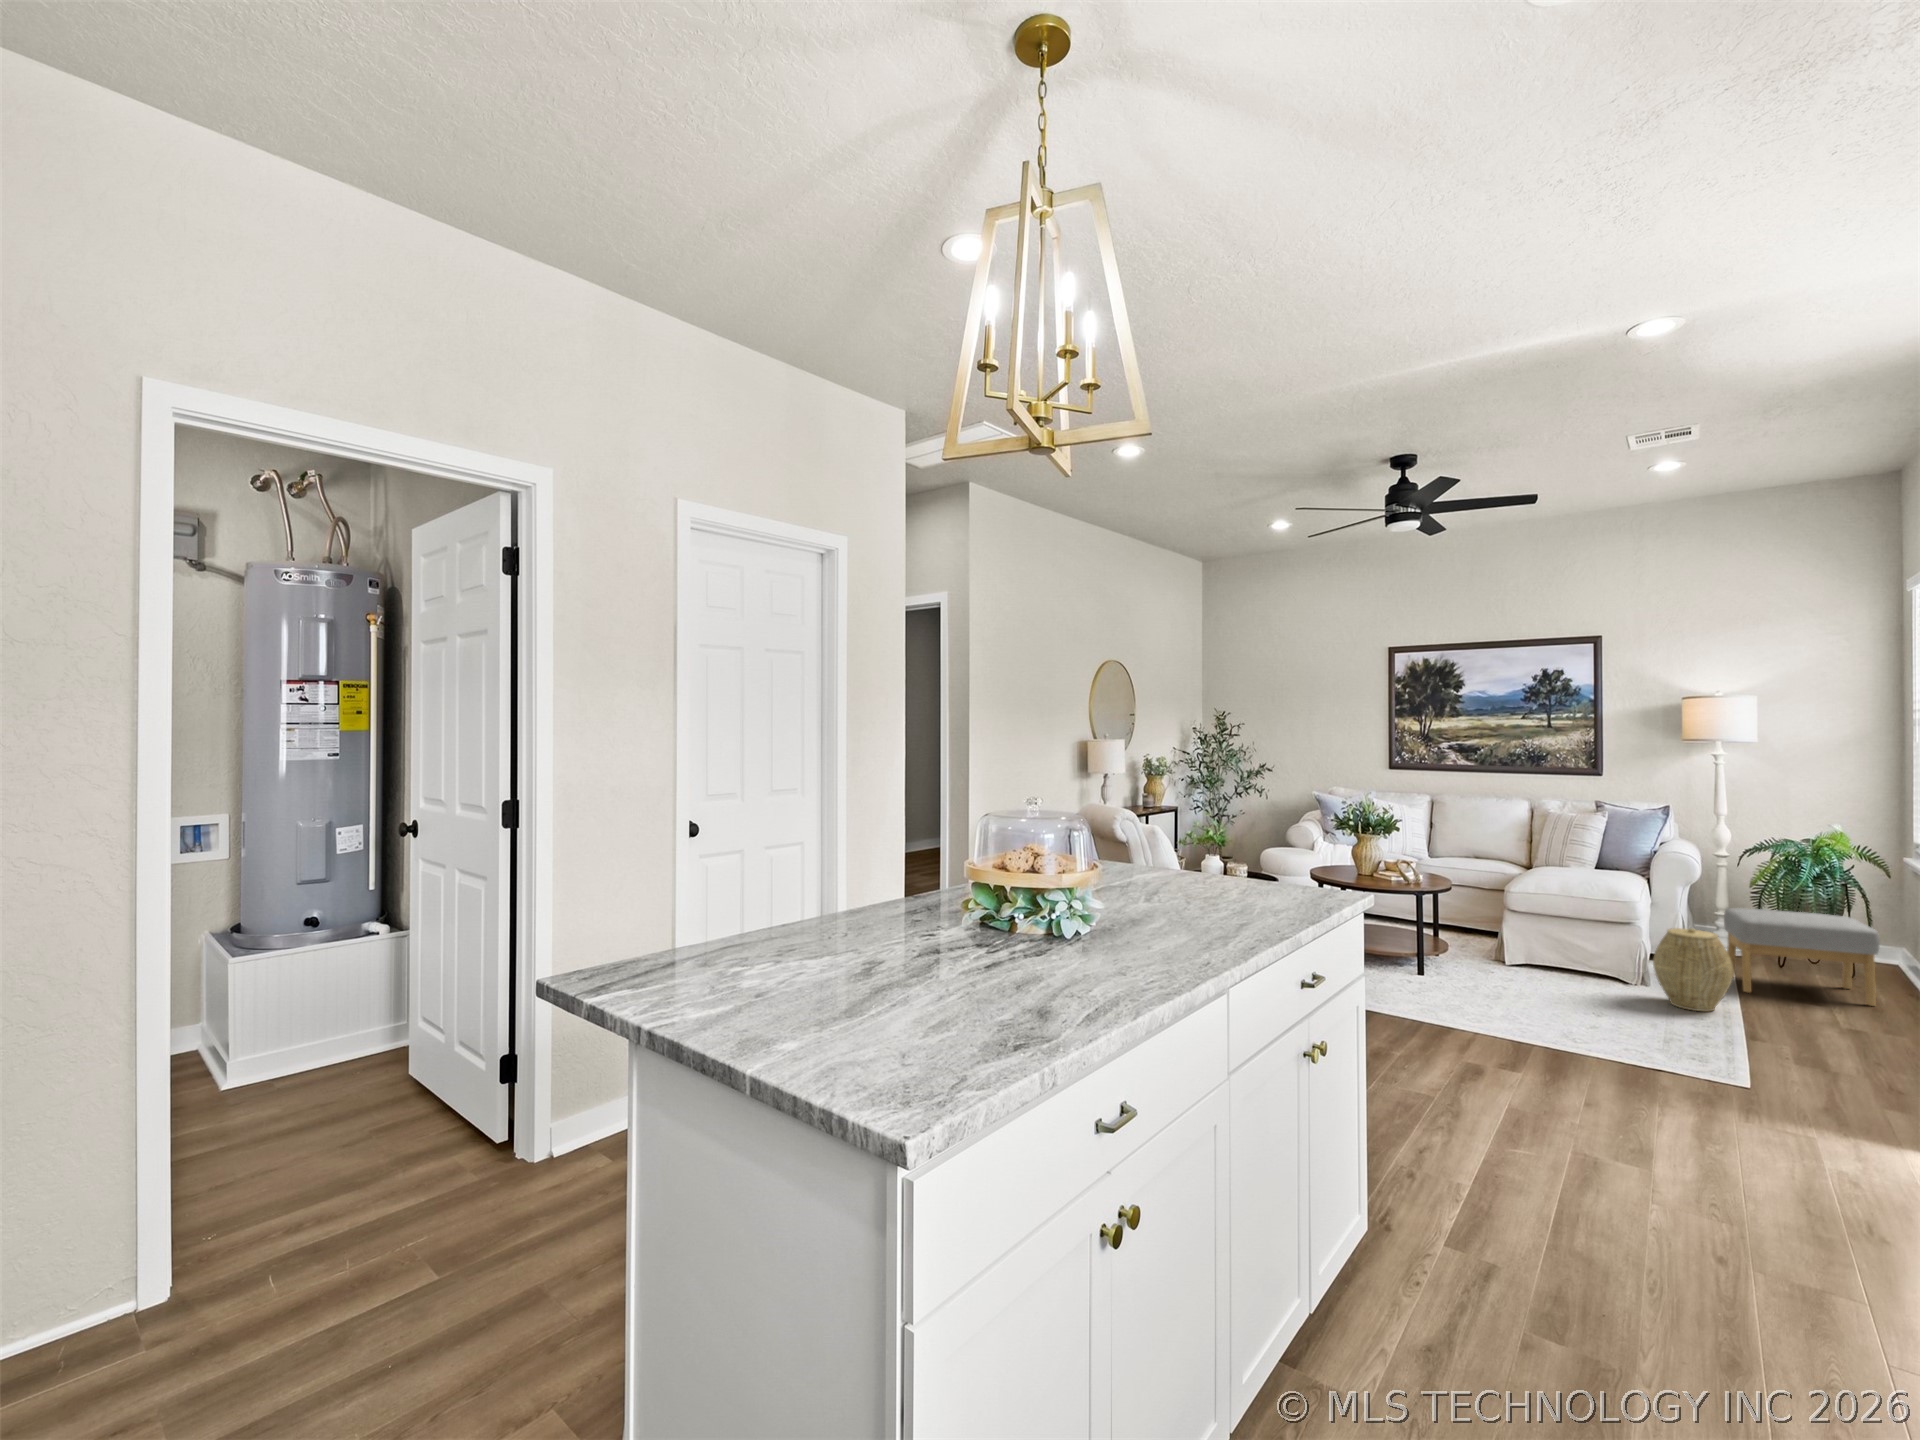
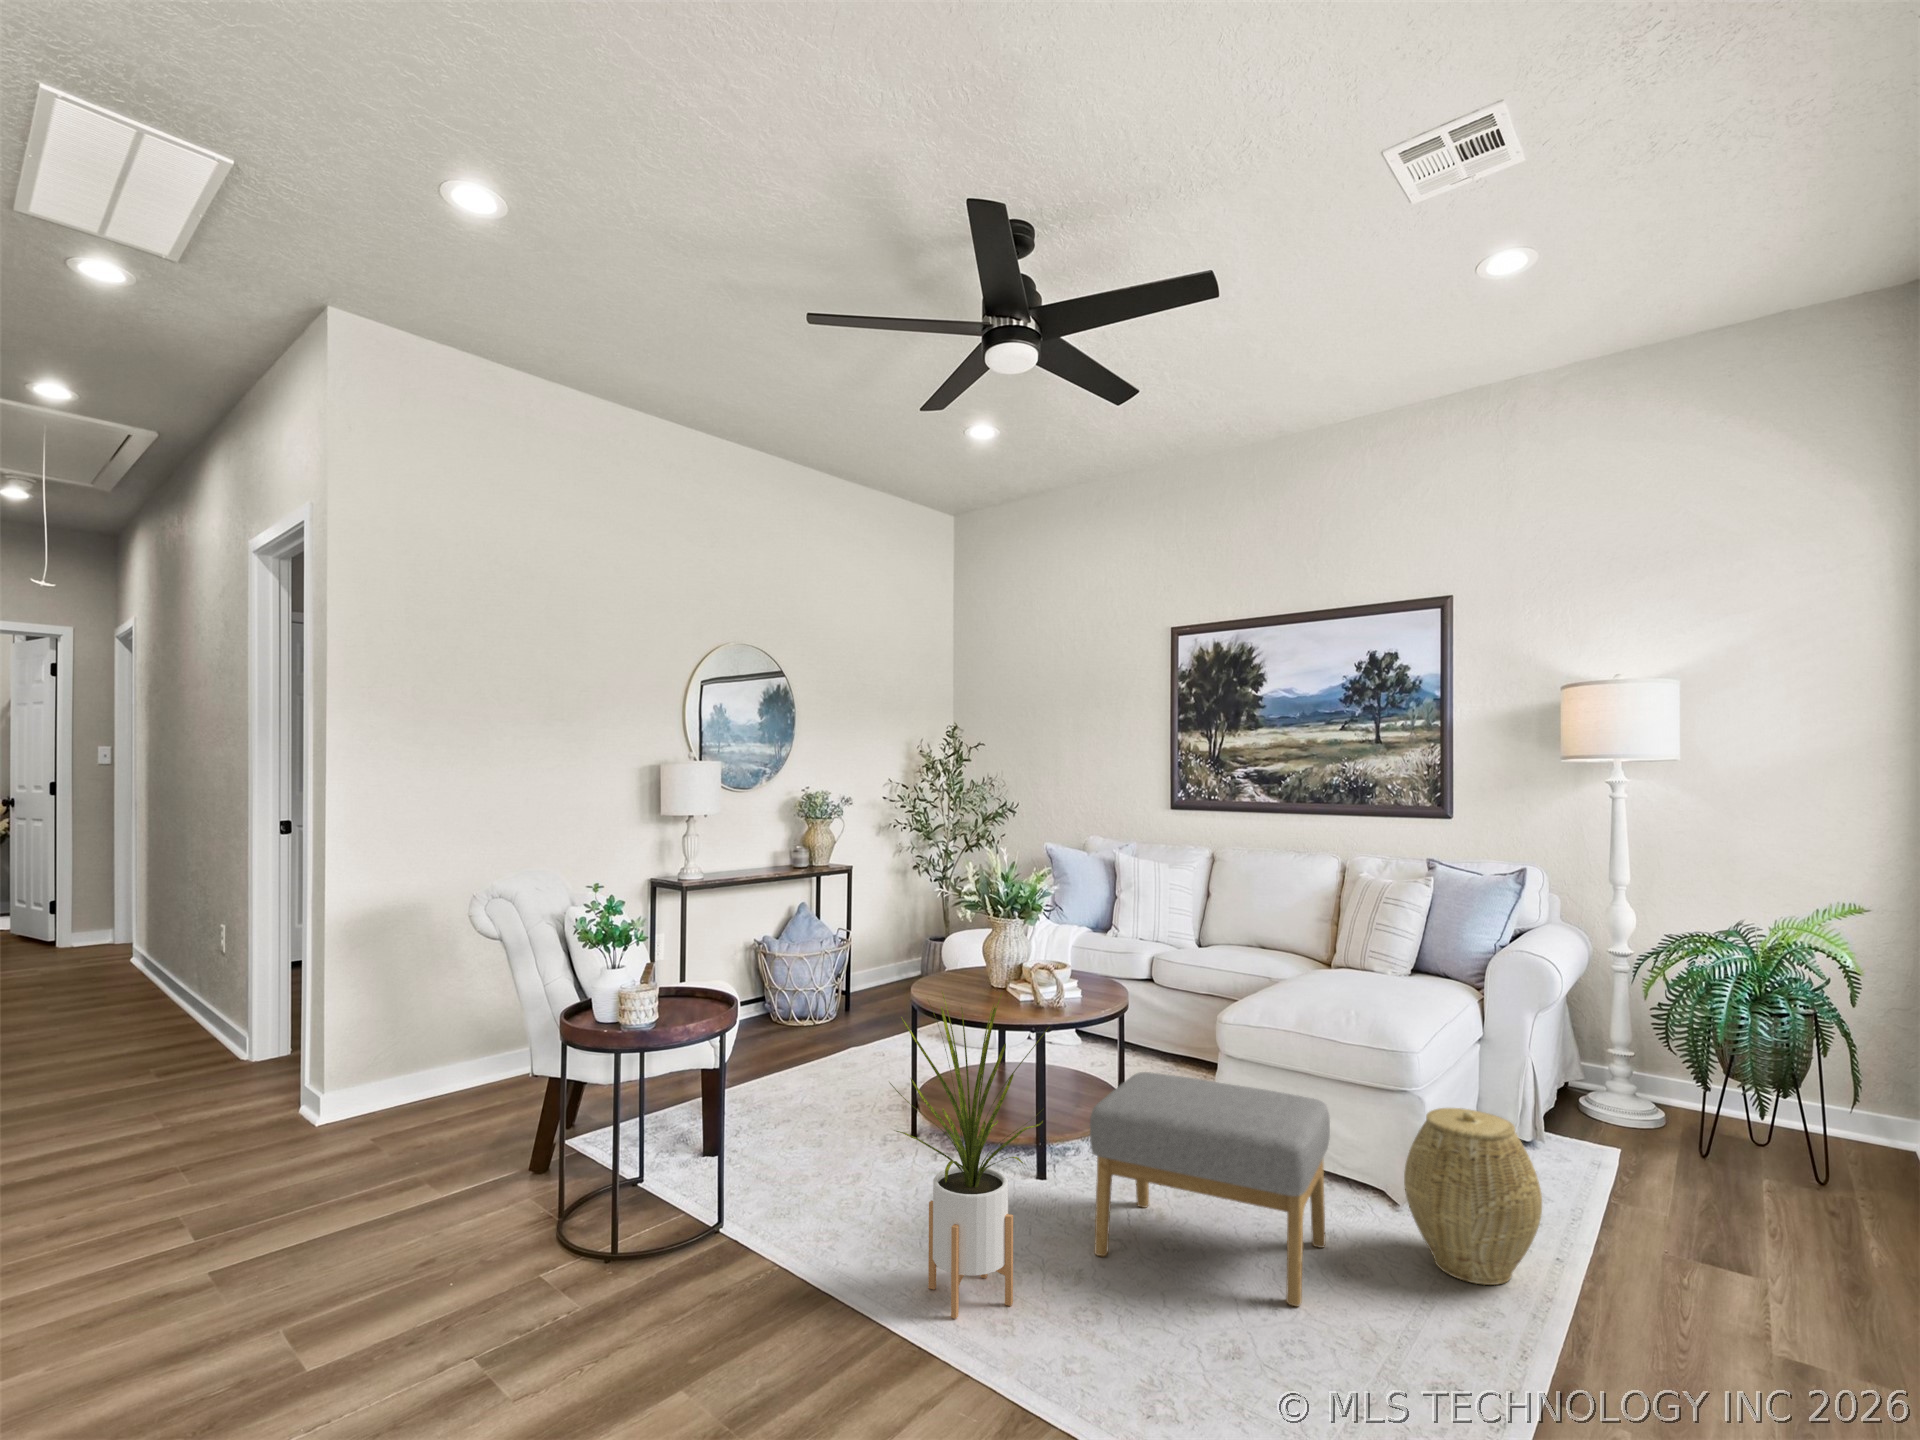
house plant: none [1412,867,1502,1024] -> present [889,992,1047,1319]
footstool: present [1724,908,1880,1006] -> present [1090,1072,1330,1306]

